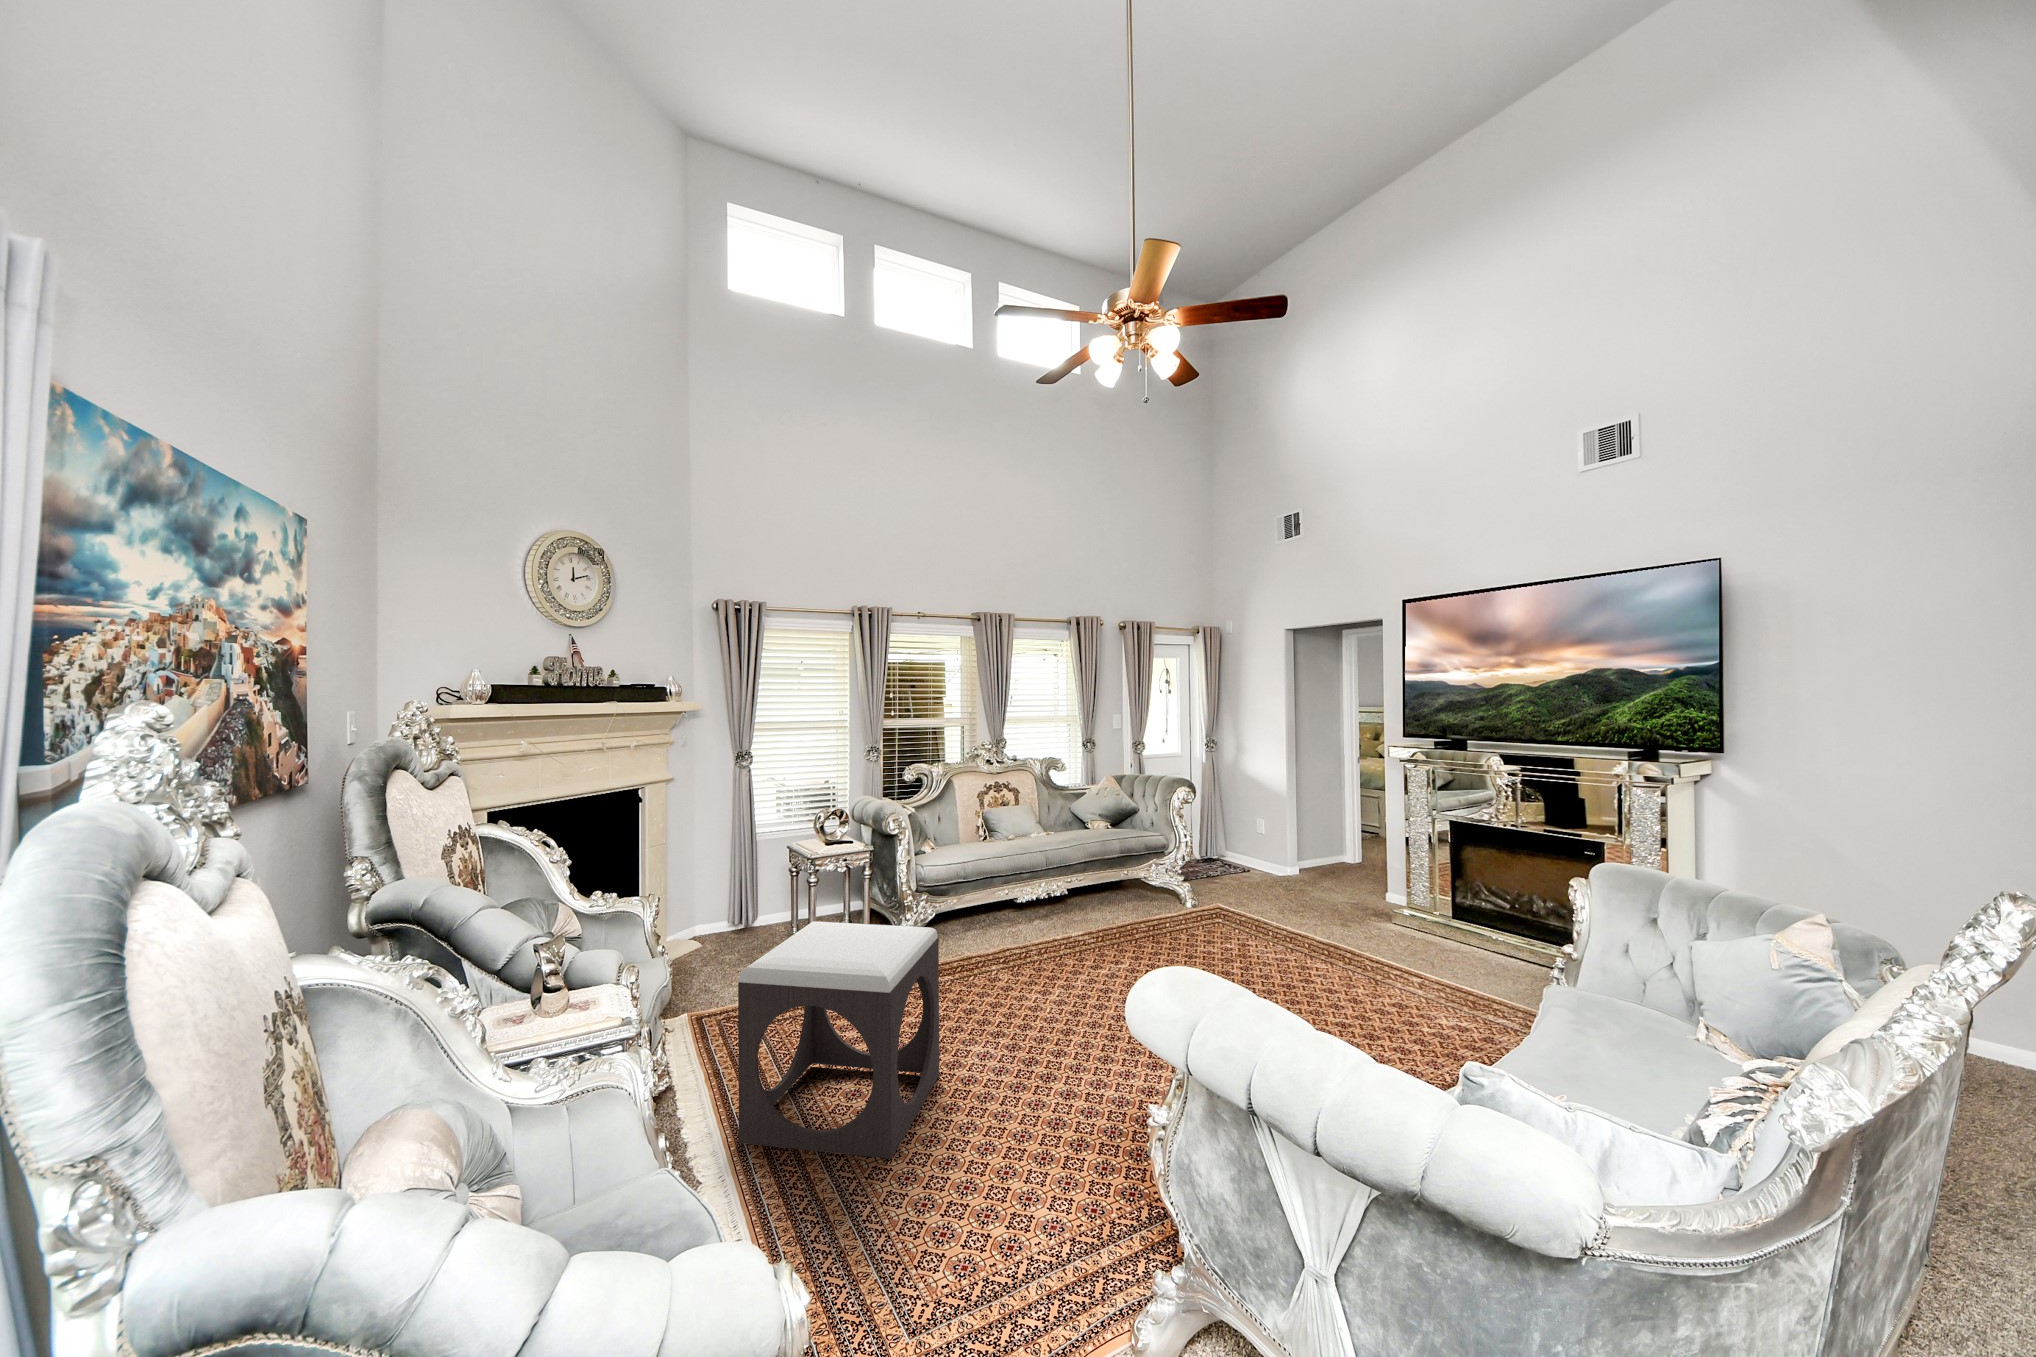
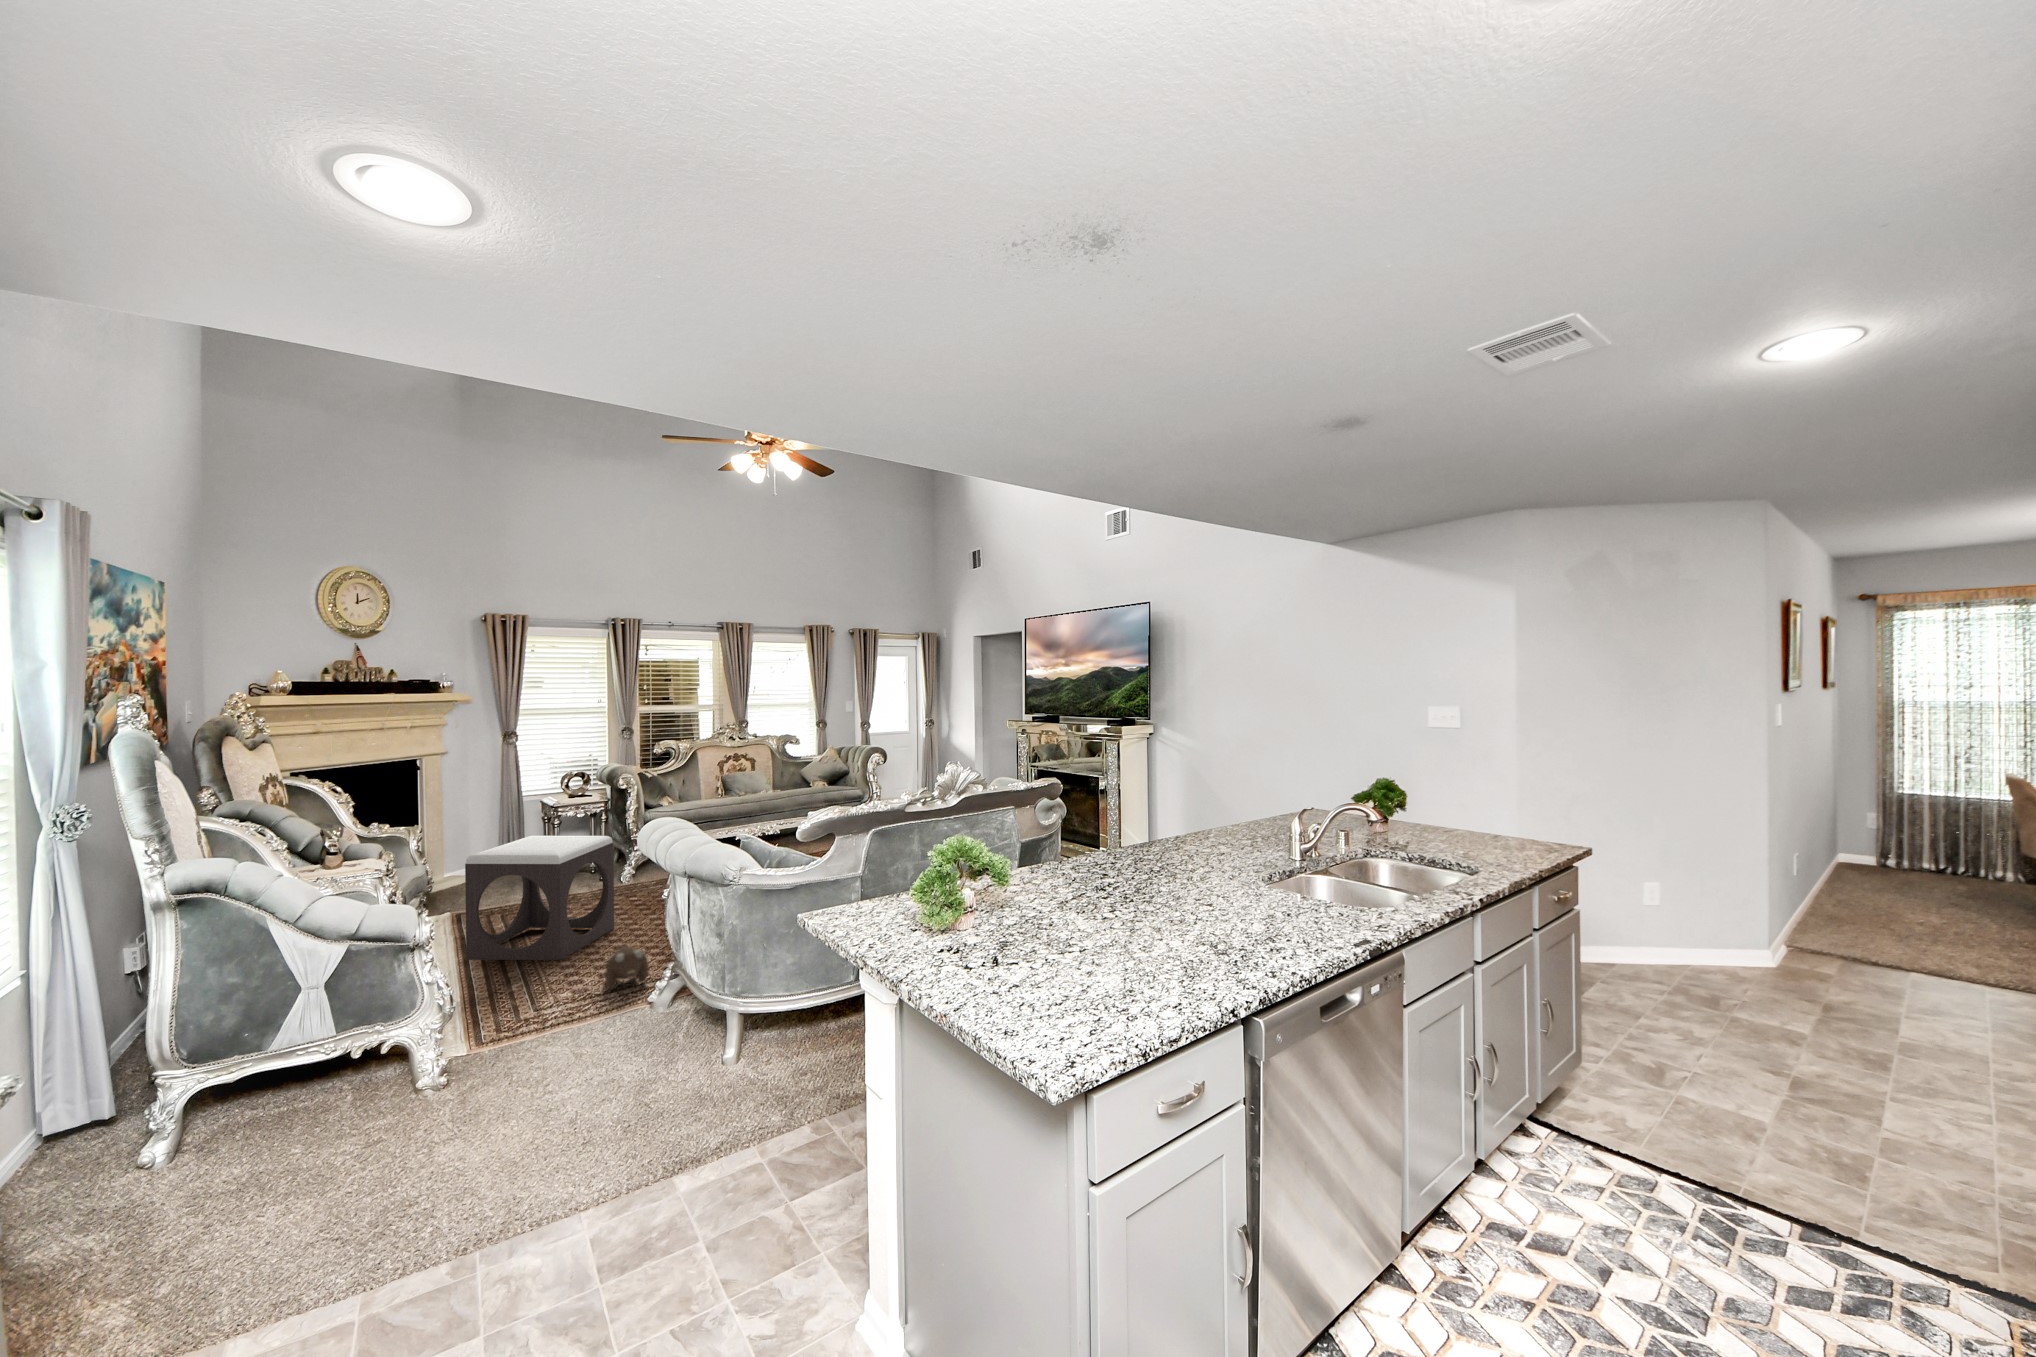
plush toy: none [1009,1182,1094,1280] -> present [605,947,649,990]

